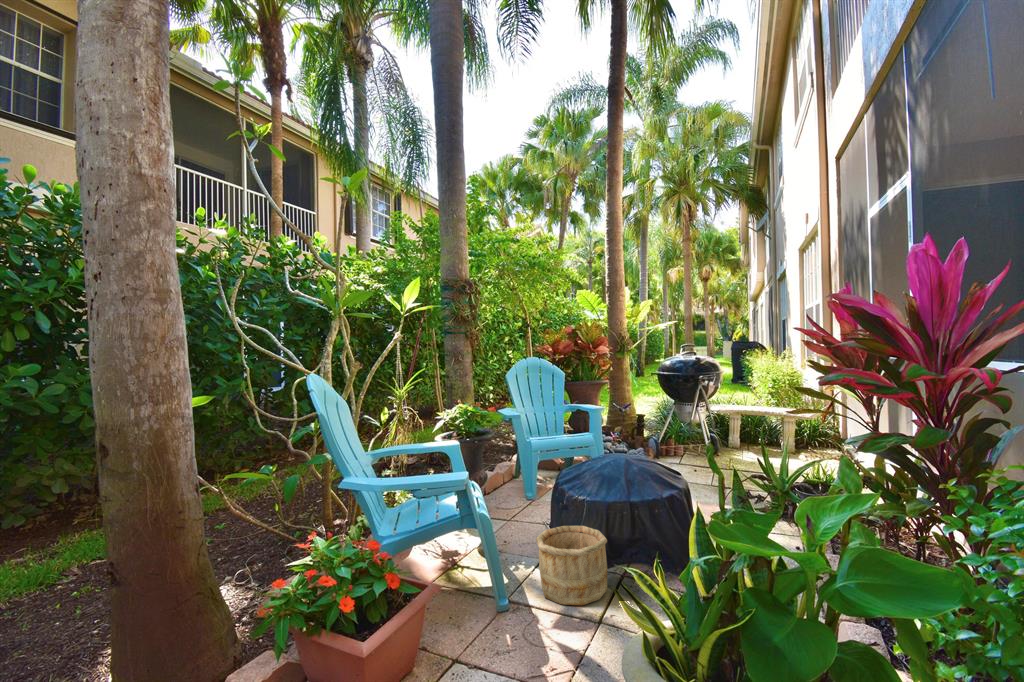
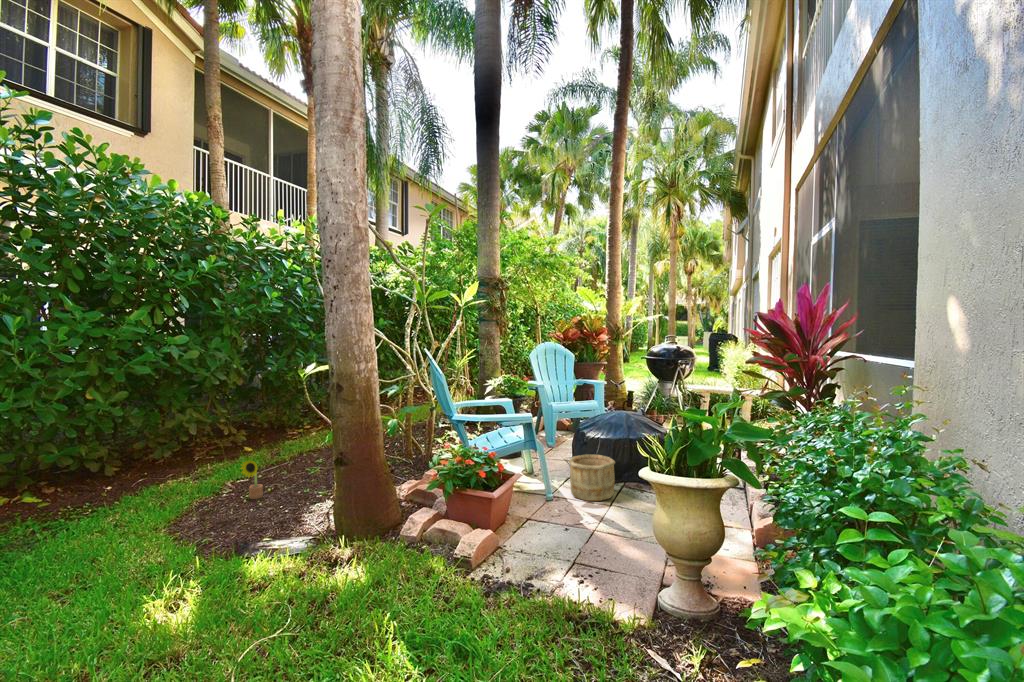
decorative plant: none [21,556,66,616] -> present [240,460,263,499]

